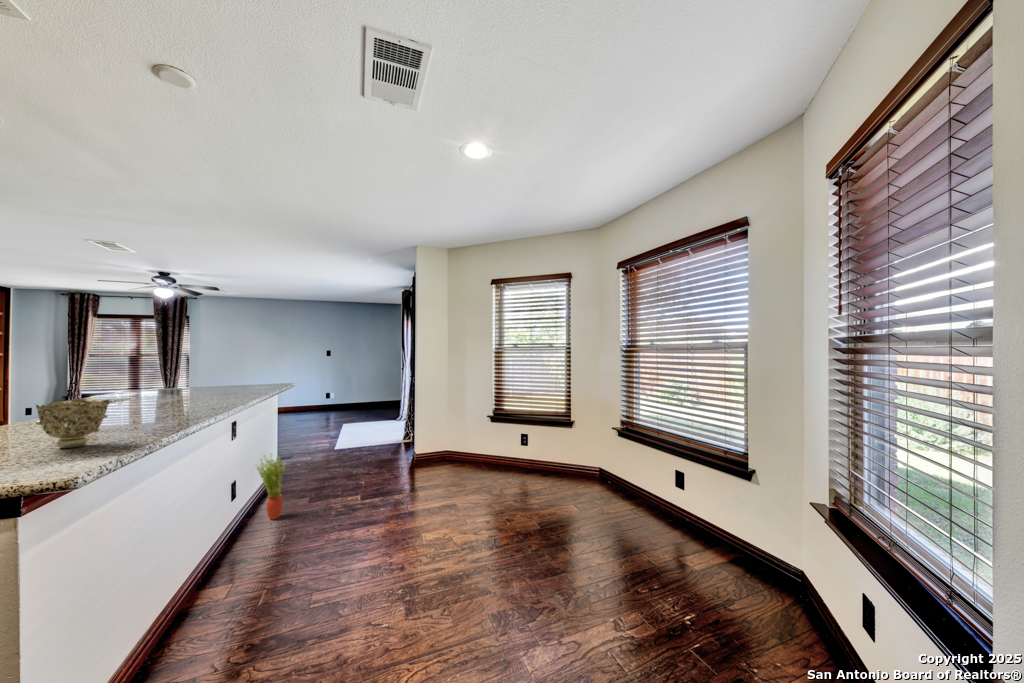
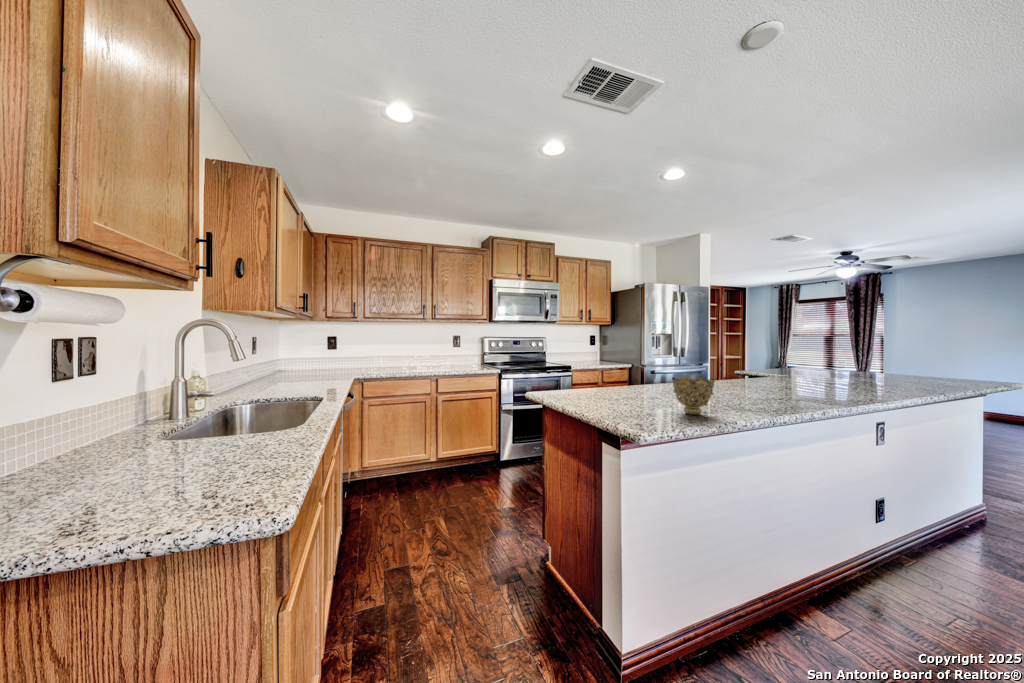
potted plant: present [257,455,286,519] -> none [923,475,982,574]

